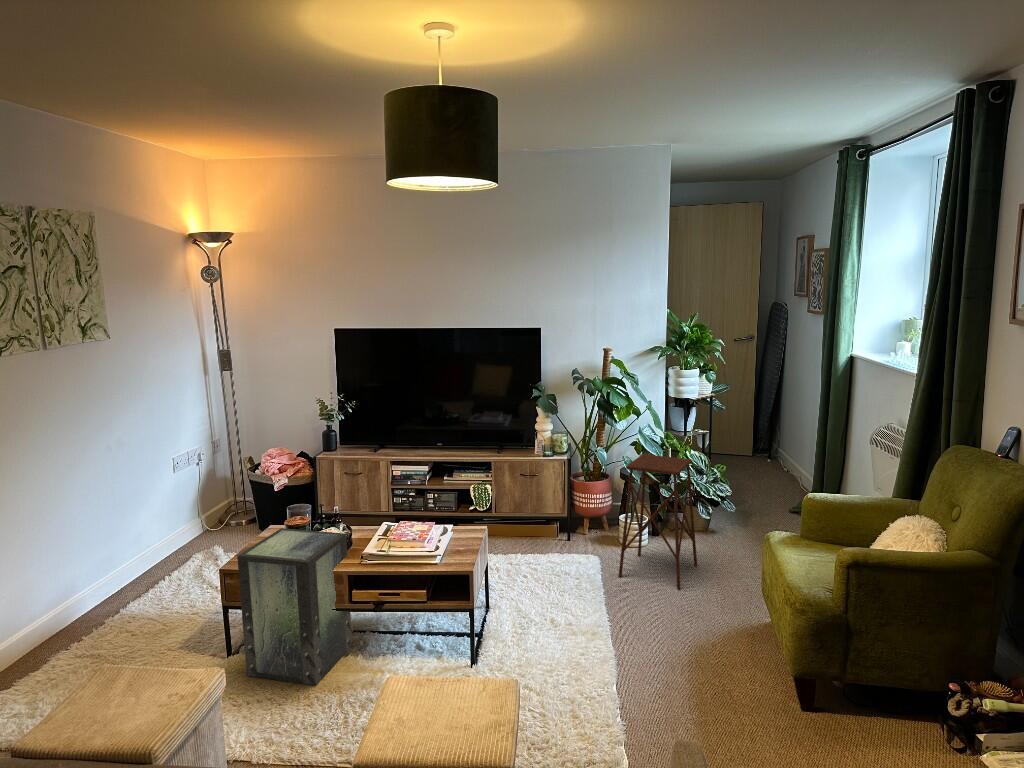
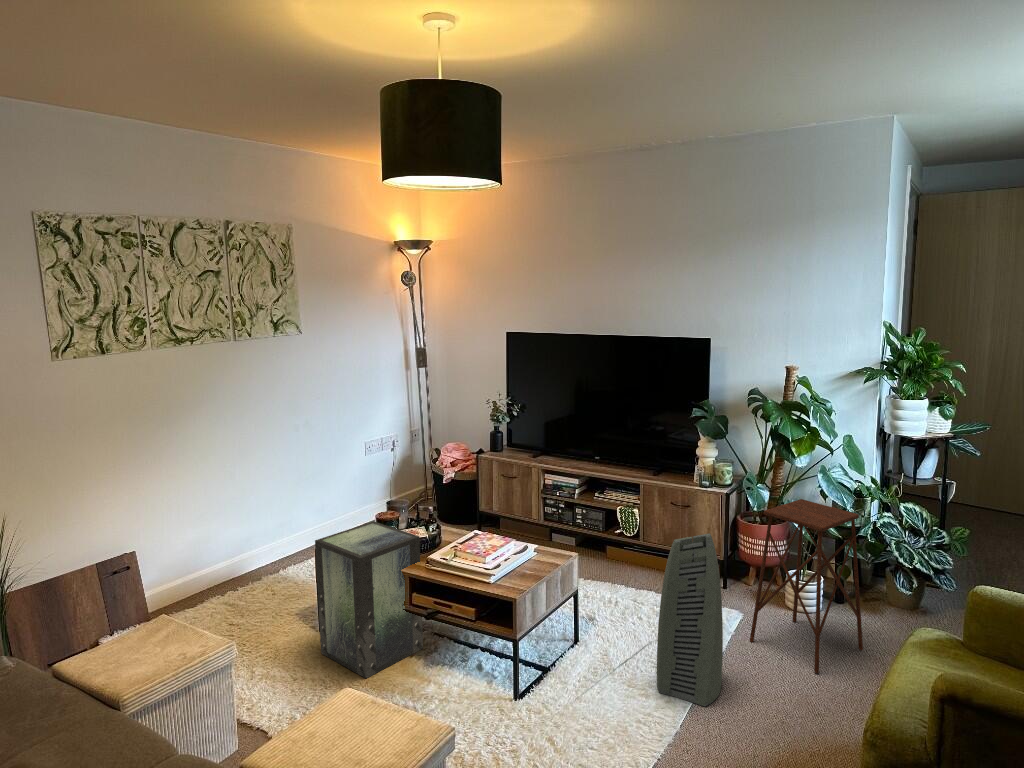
air purifier: none [572,488,625,632] -> present [657,533,723,706]

